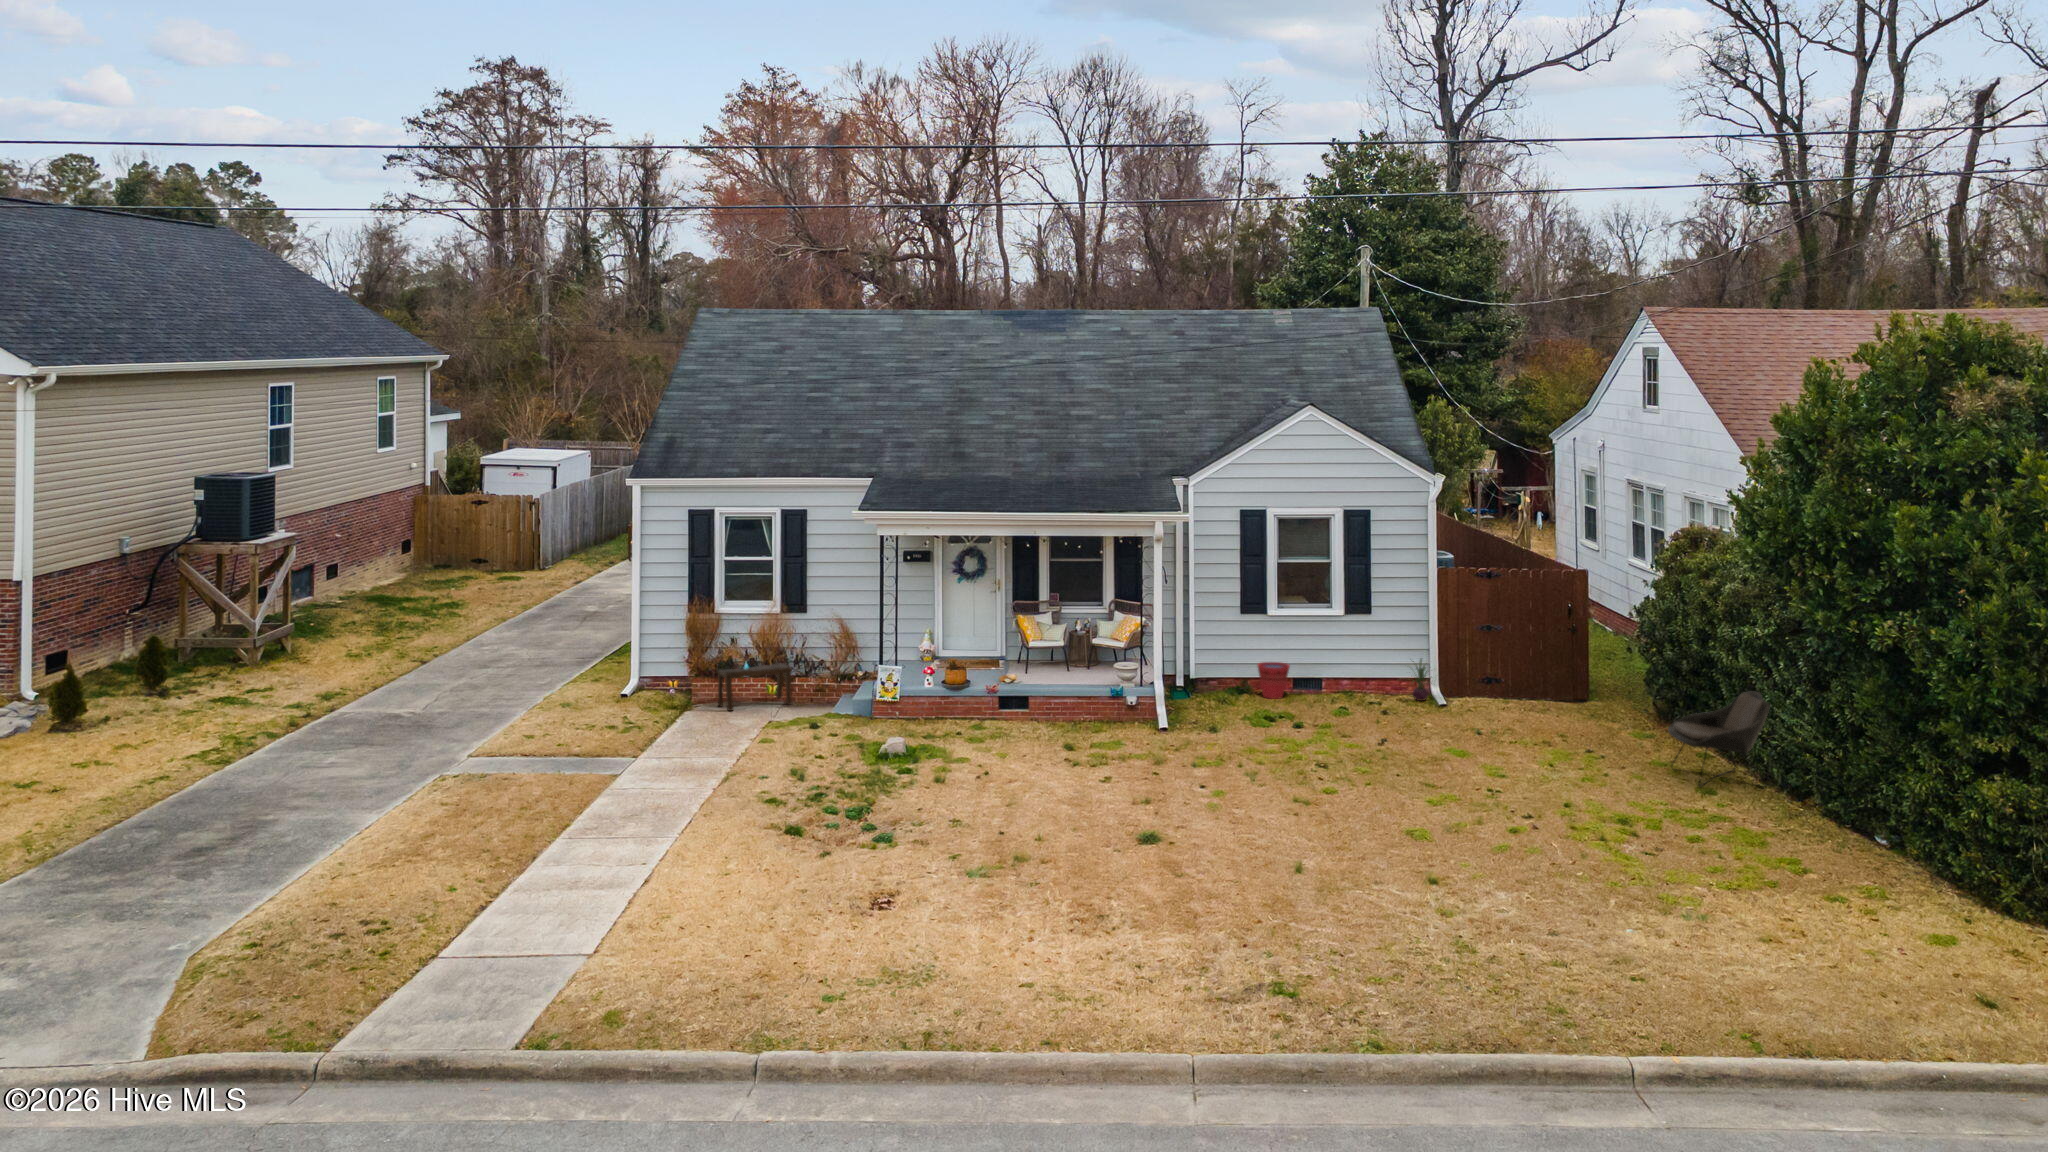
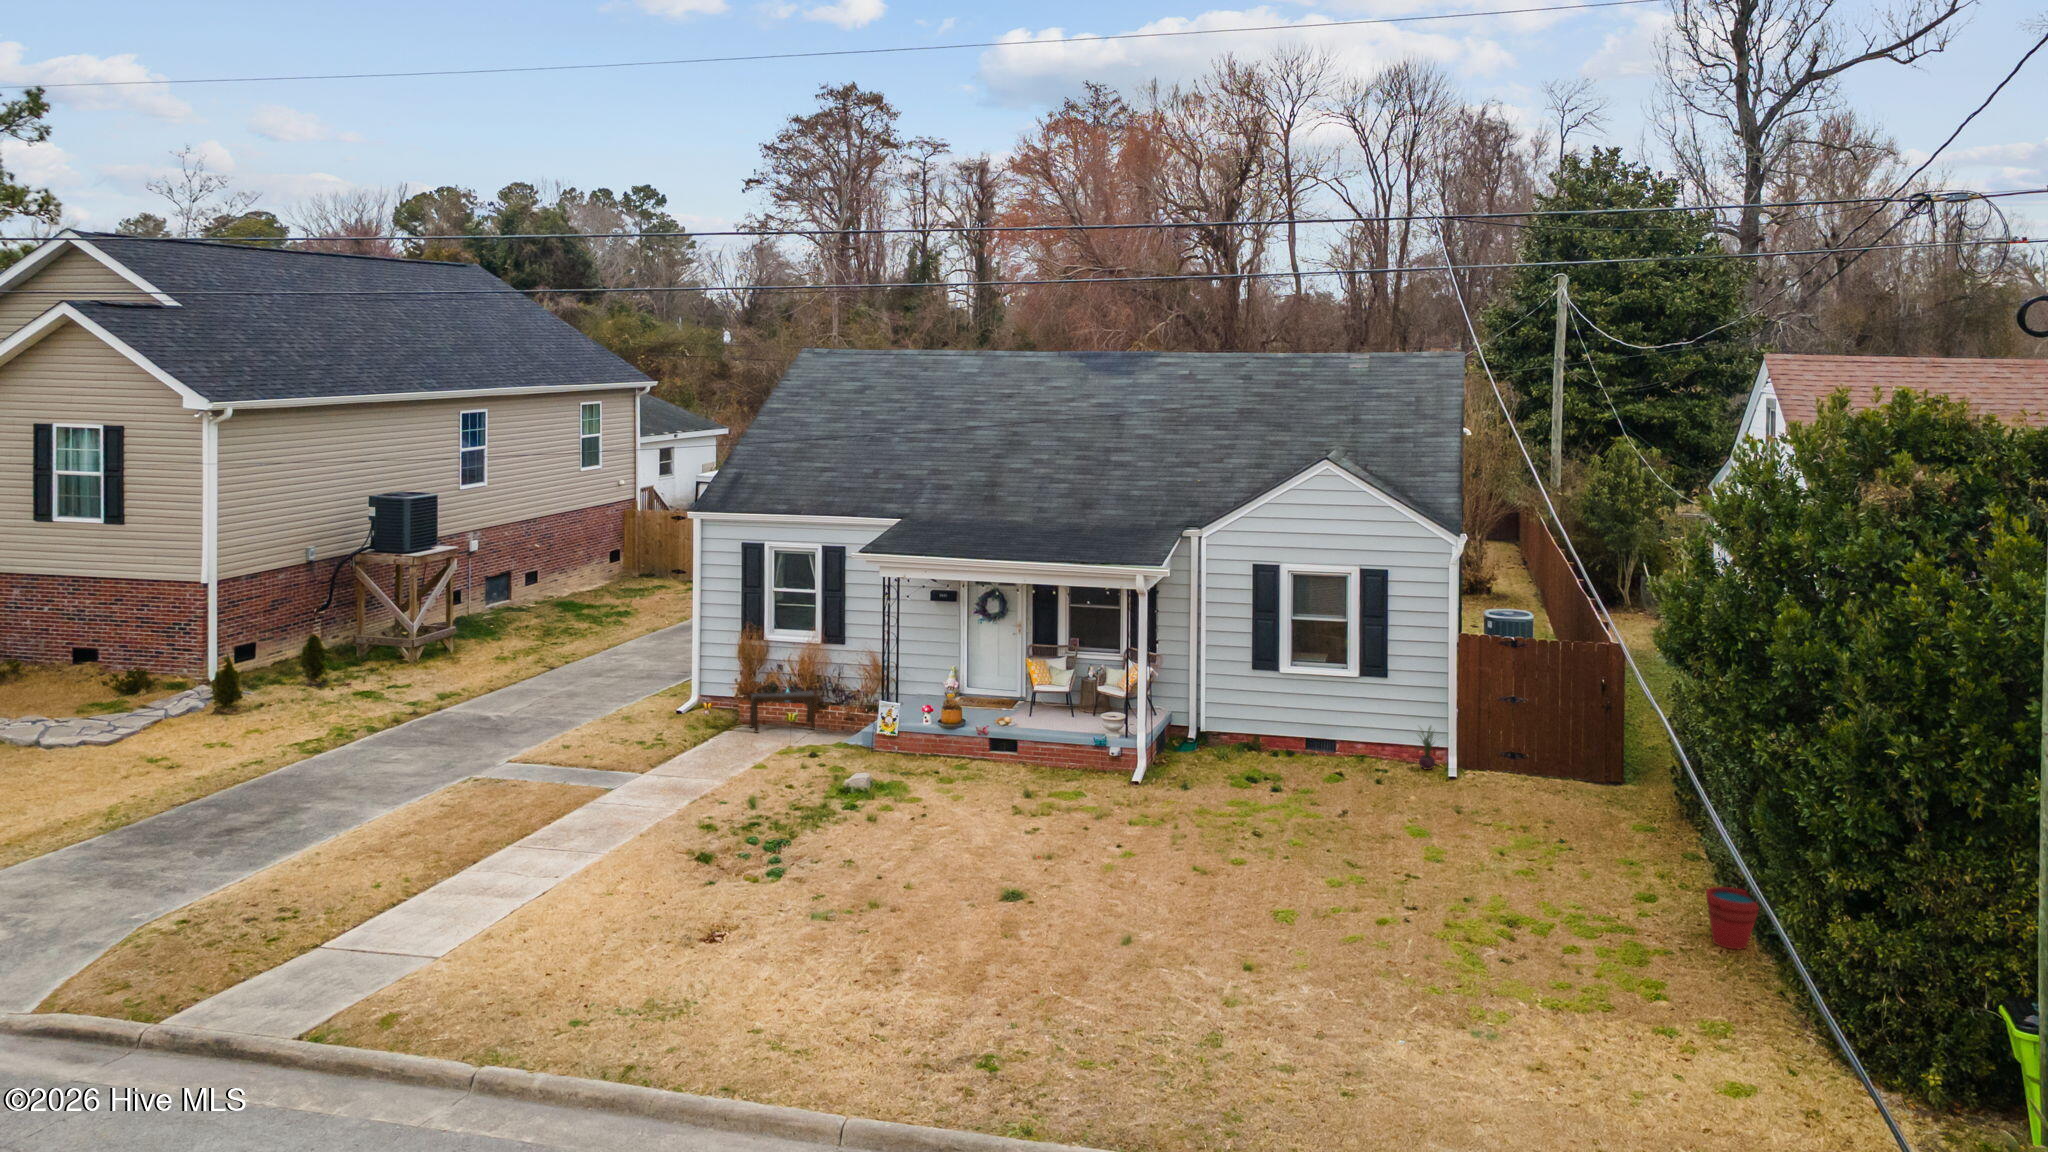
bucket: present [1258,662,1290,699] -> present [1706,887,1759,949]
lounge chair: present [1668,692,1770,789] -> none [1625,793,1727,900]

